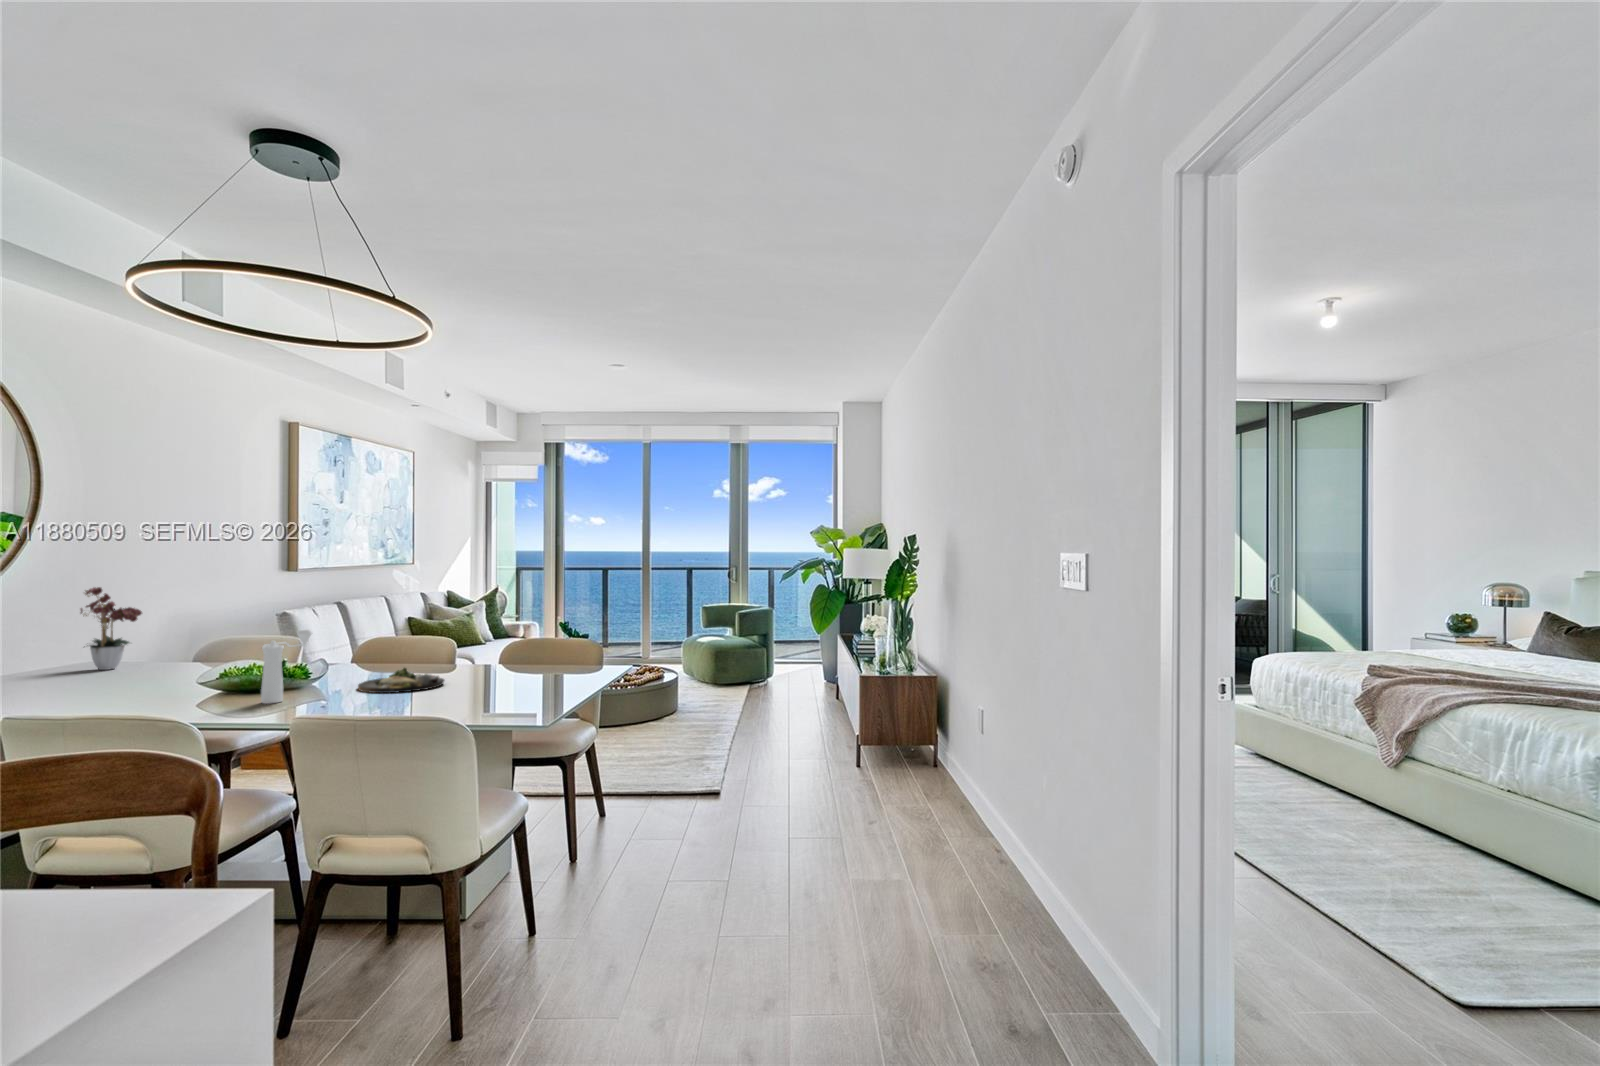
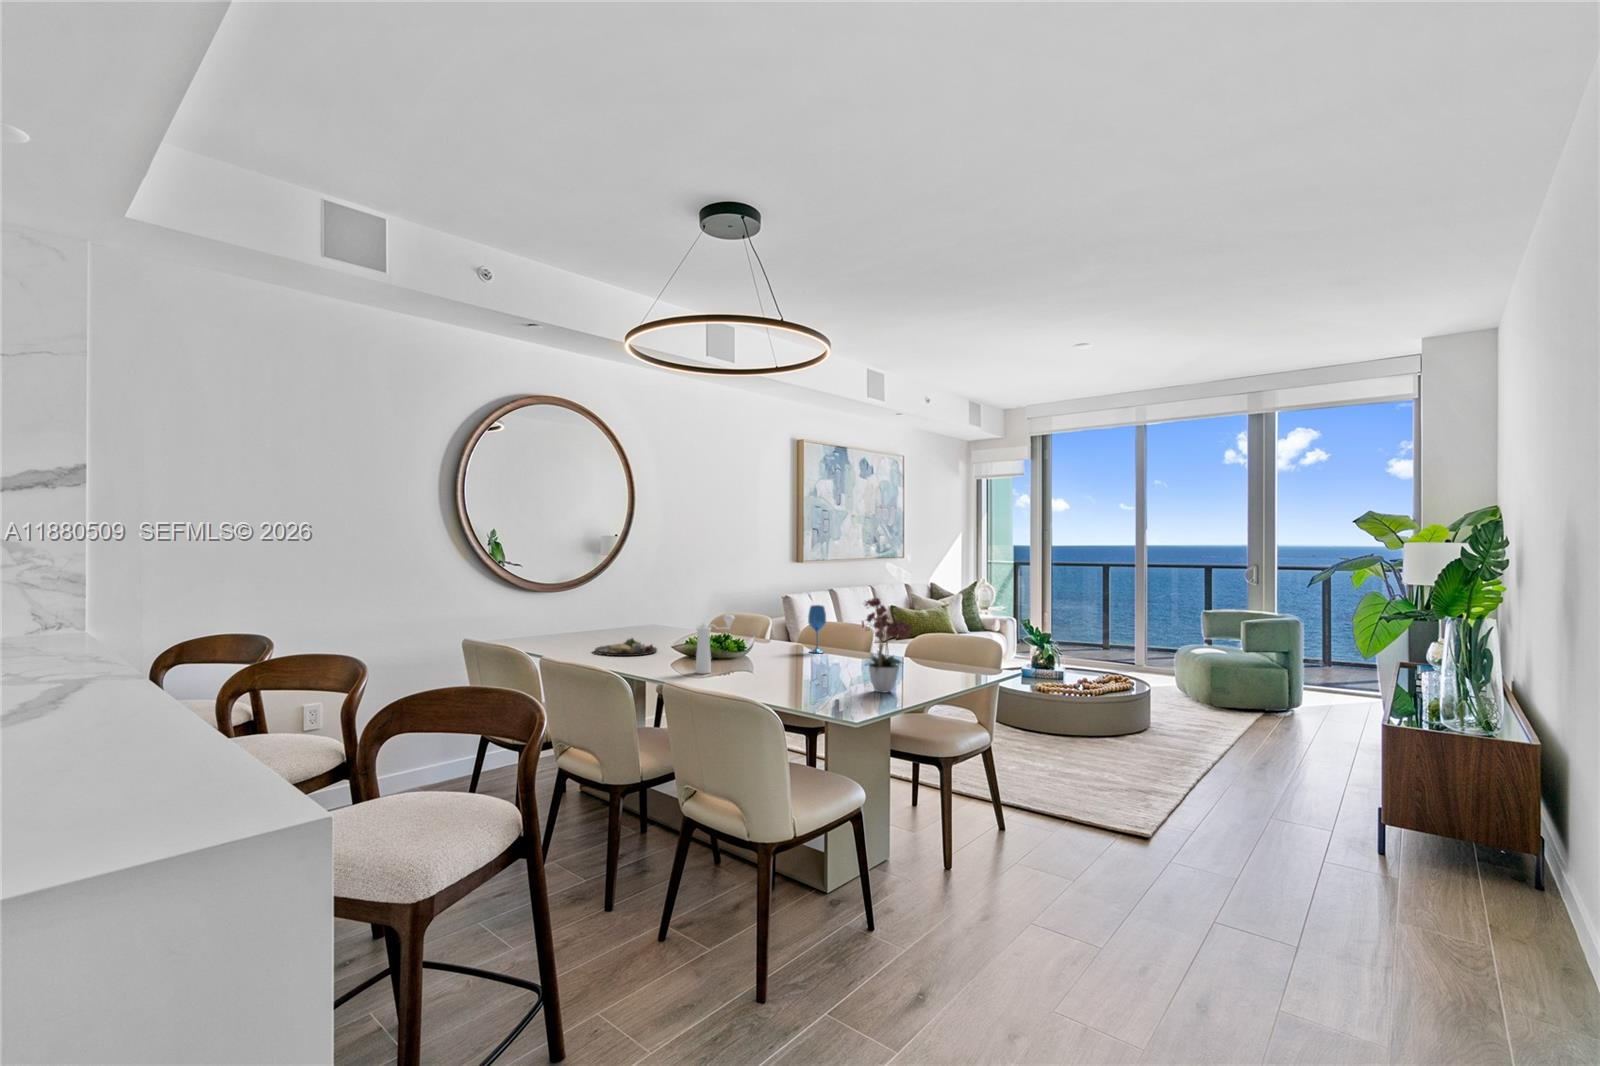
flower arrangement: present [81,587,142,670] -> present [862,598,912,693]
wineglass: none [378,614,400,668] -> present [808,605,826,653]
dinner plate: present [358,668,444,693] -> present [595,638,657,656]

